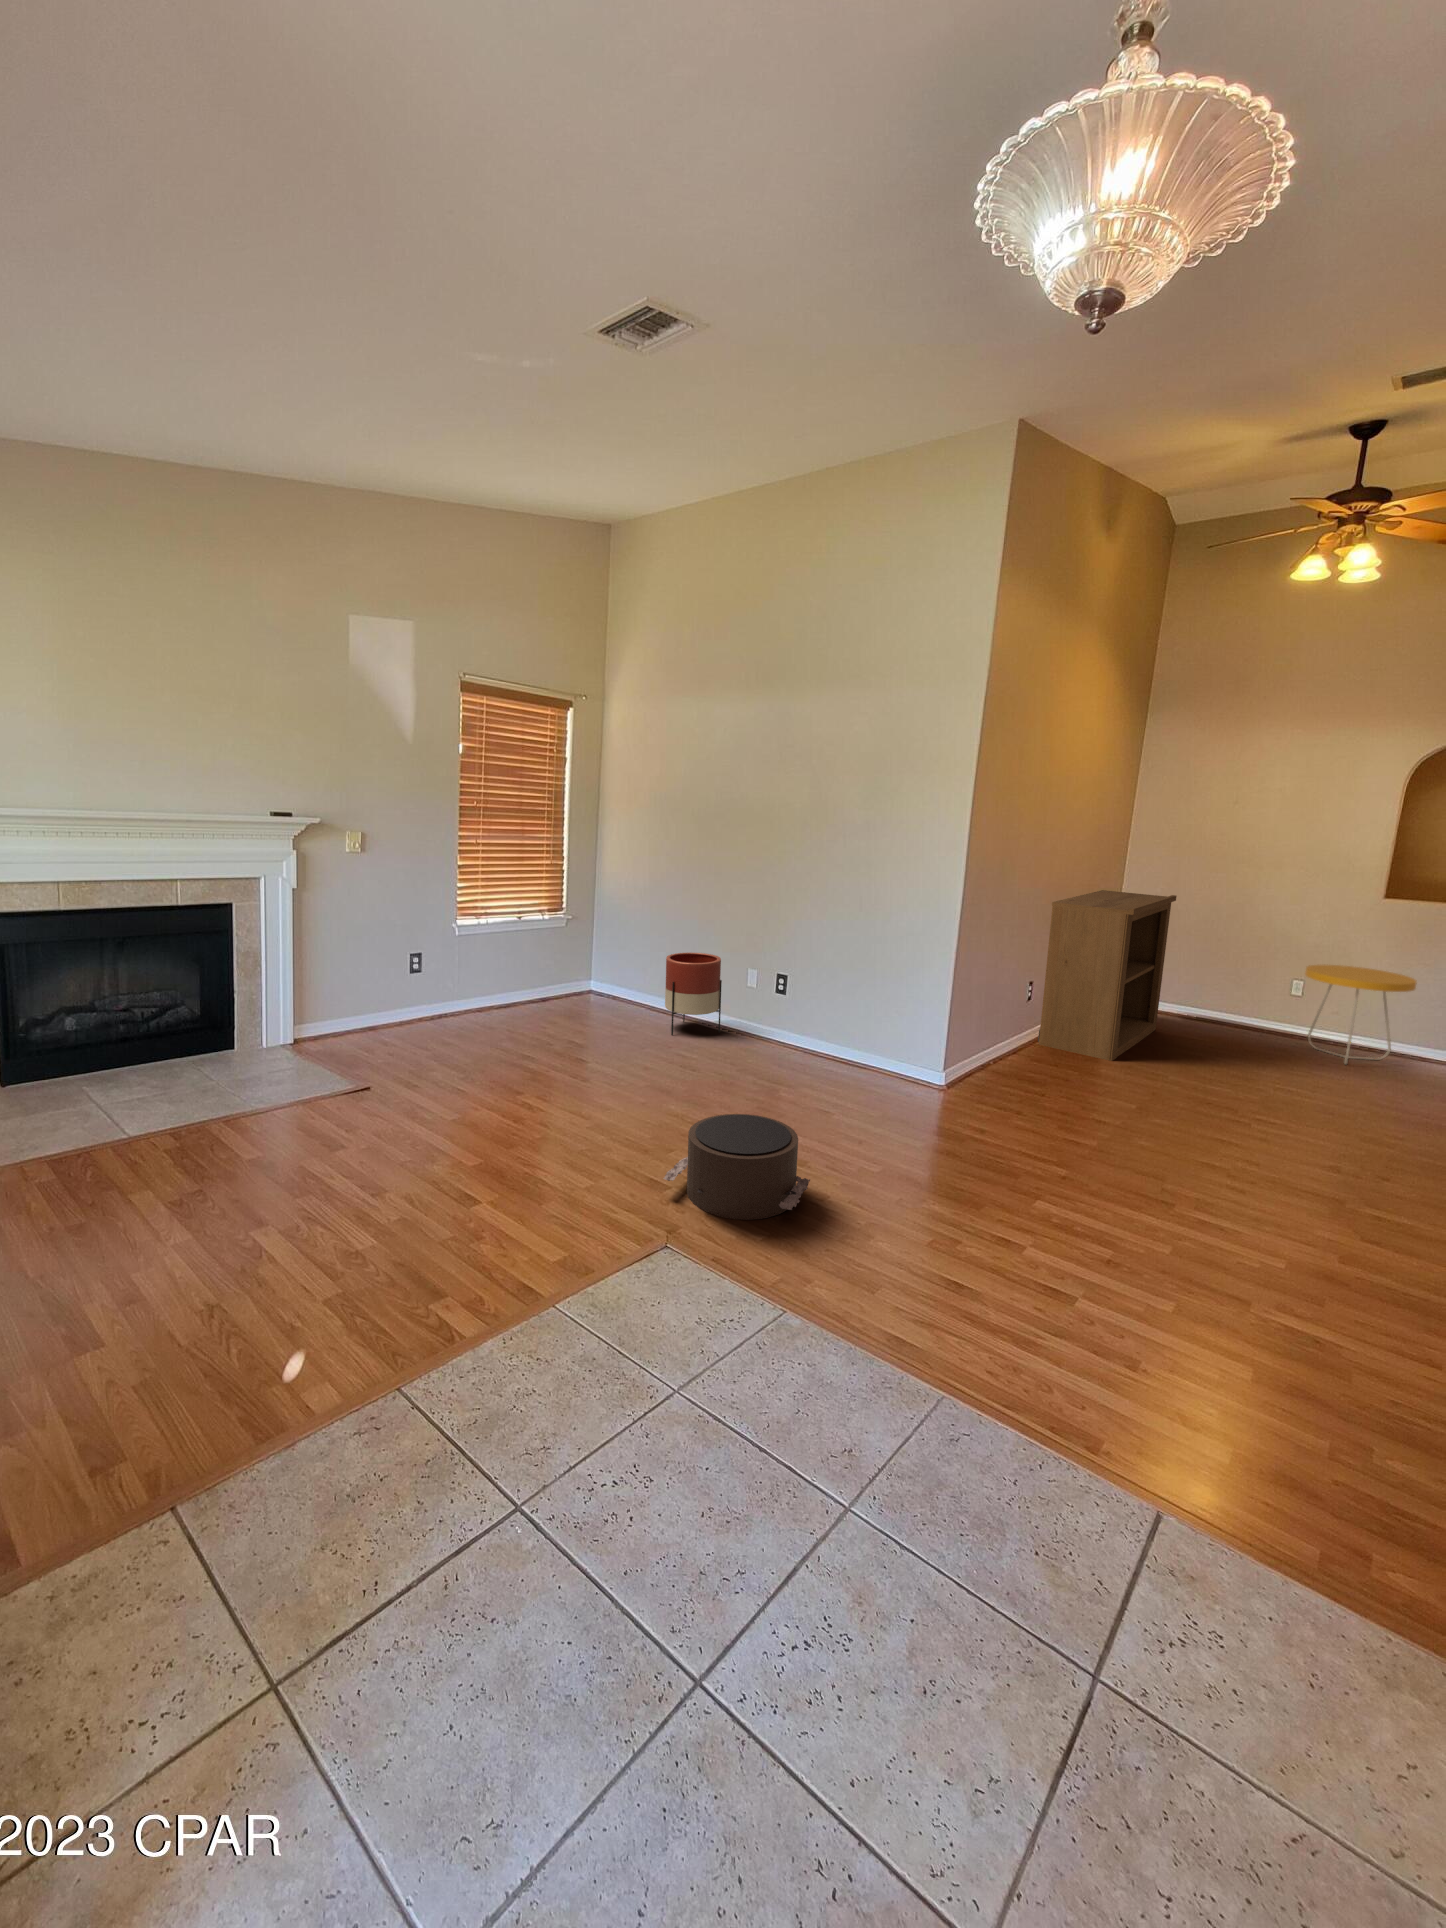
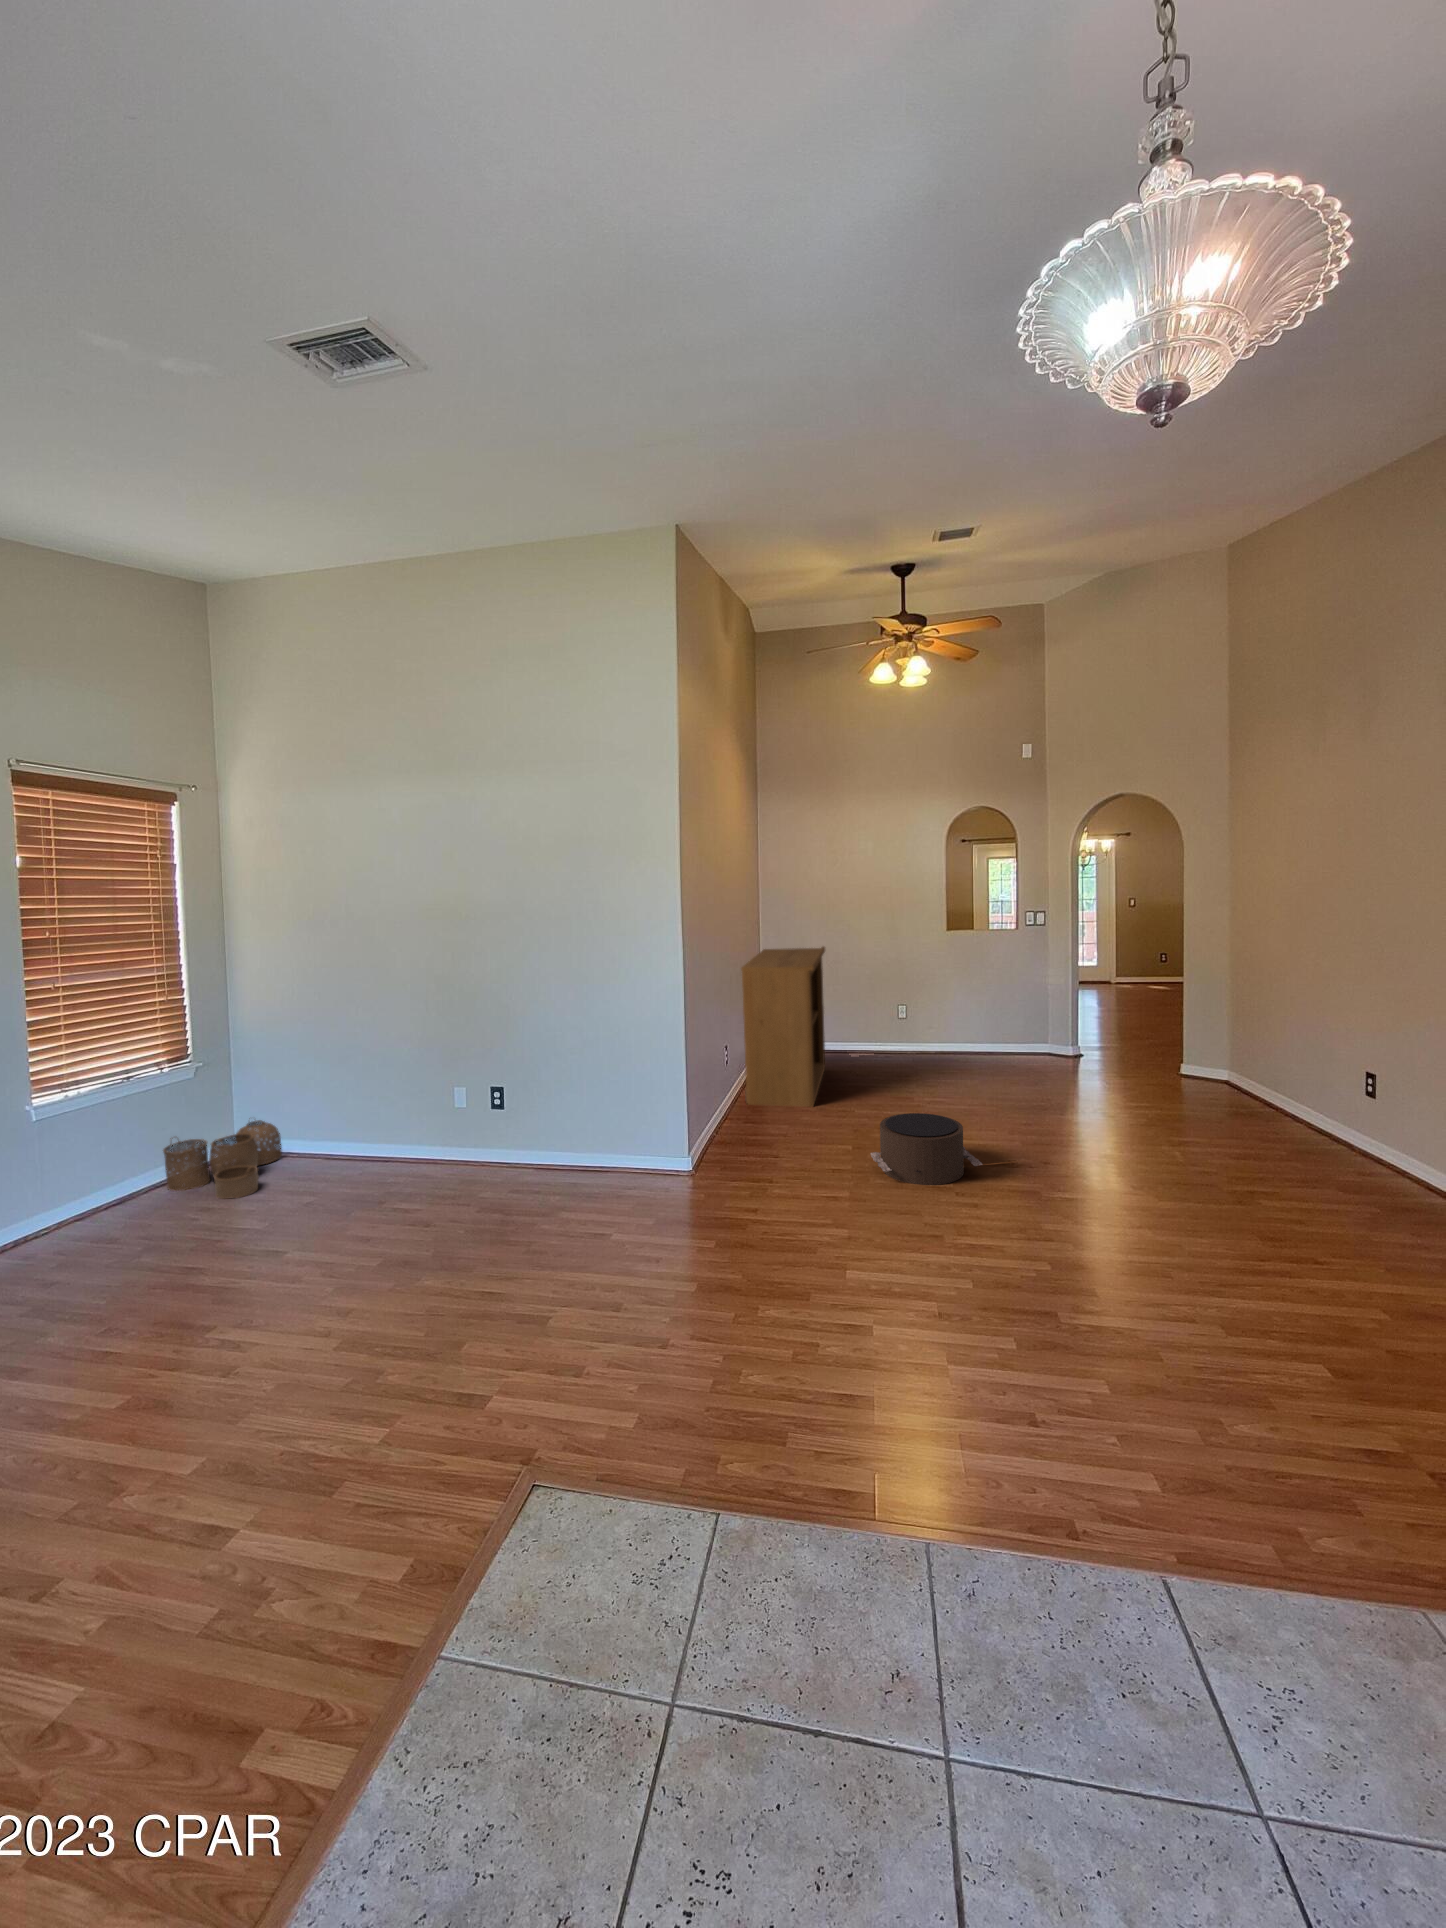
planter: present [665,953,722,1035] -> none [355,1079,432,1186]
side table: present [1305,965,1417,1064] -> none [925,987,1001,1070]
woven basket: none [535,966,619,1022] -> present [163,1120,282,1199]
pouf: present [663,1114,810,1220] -> present [870,1113,983,1185]

